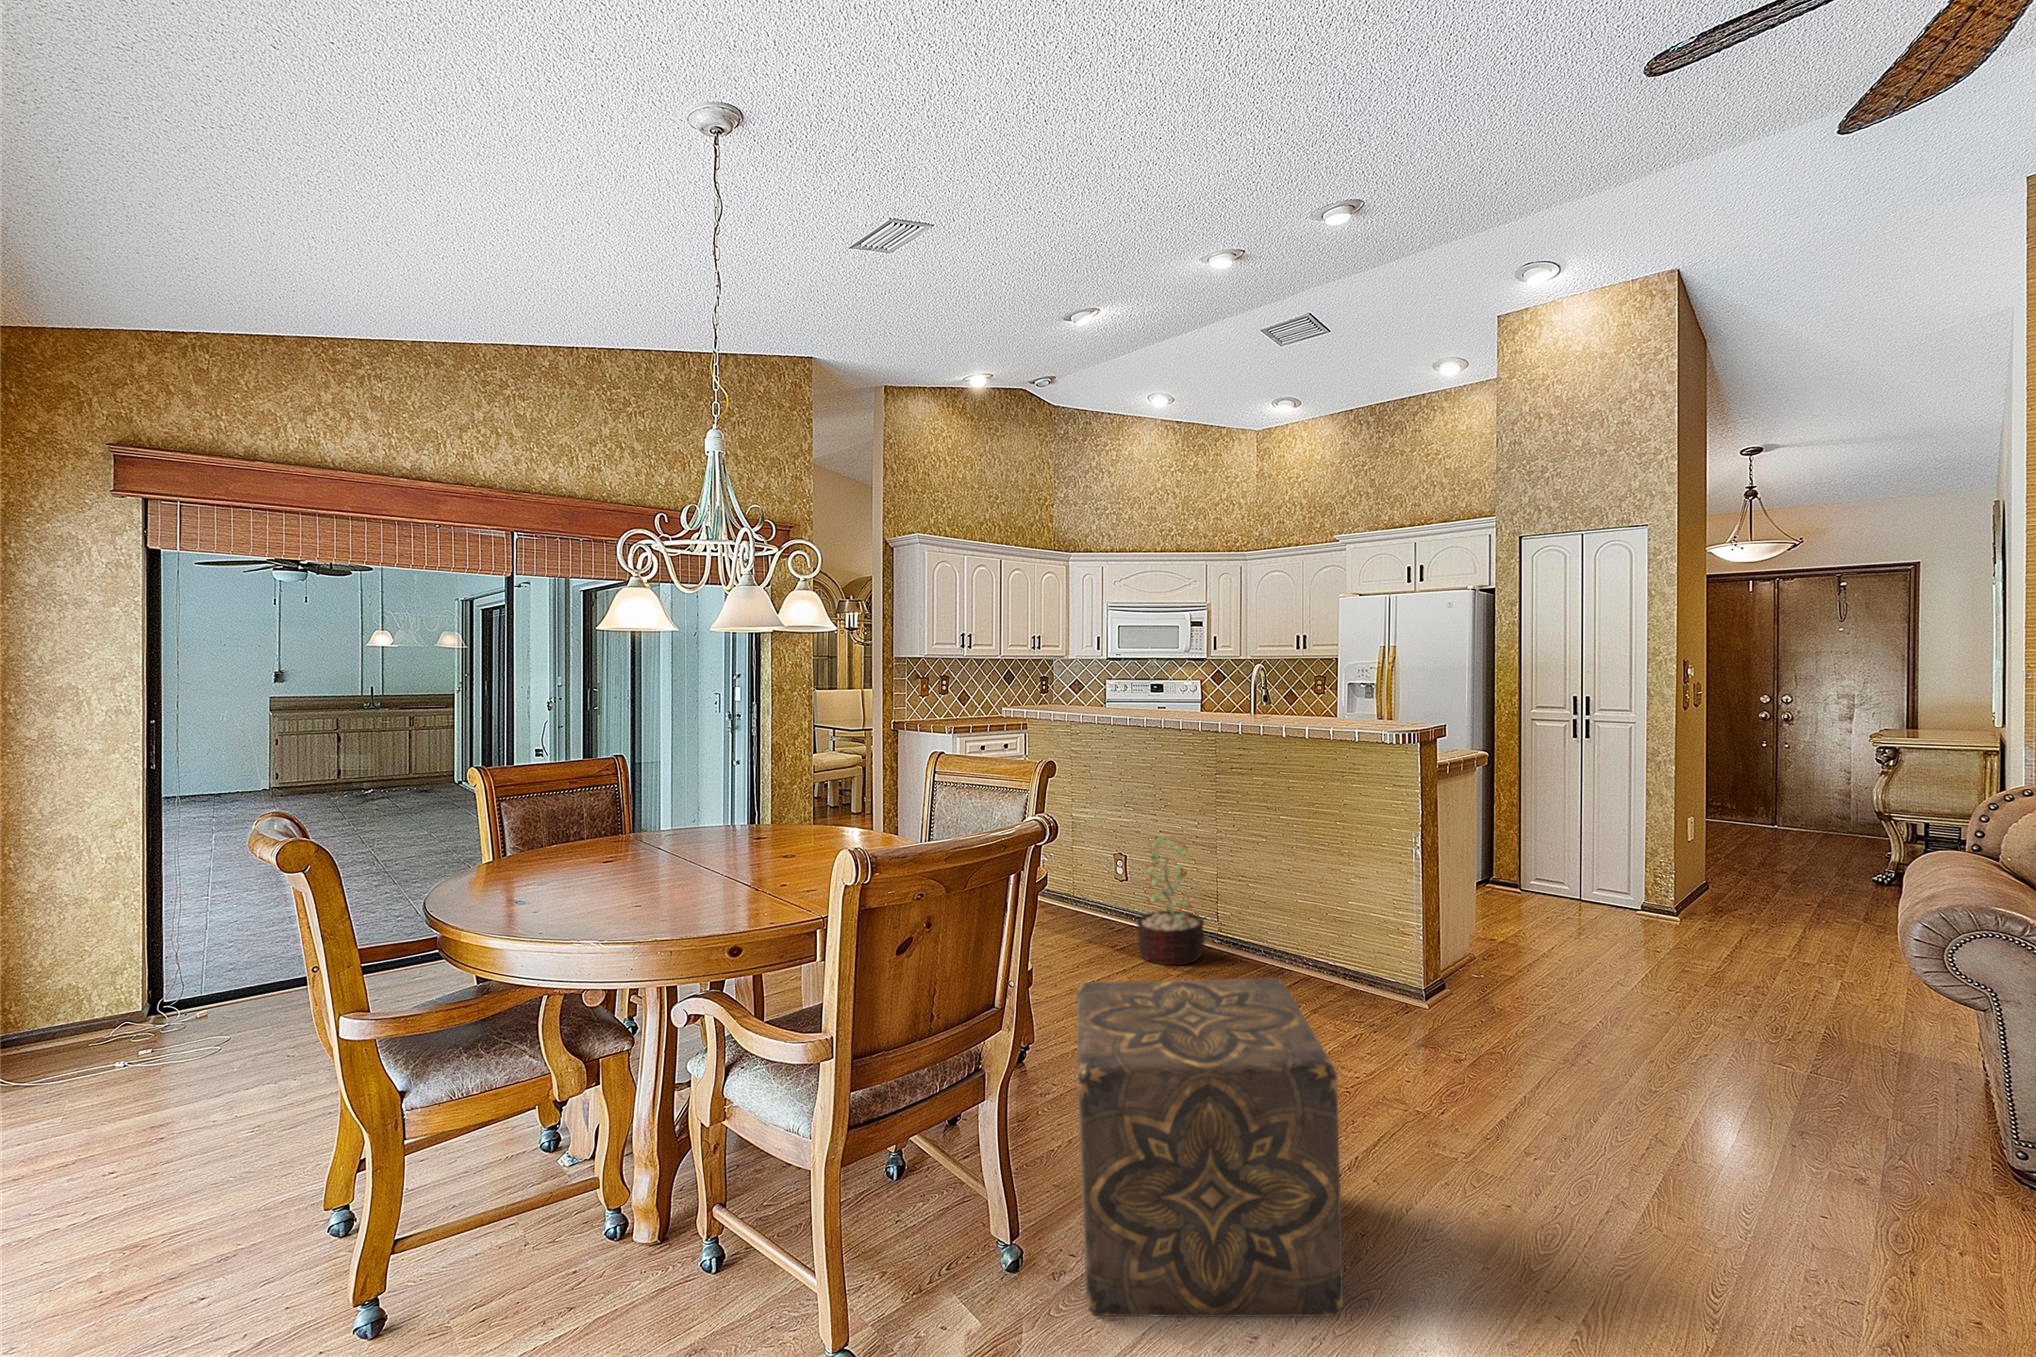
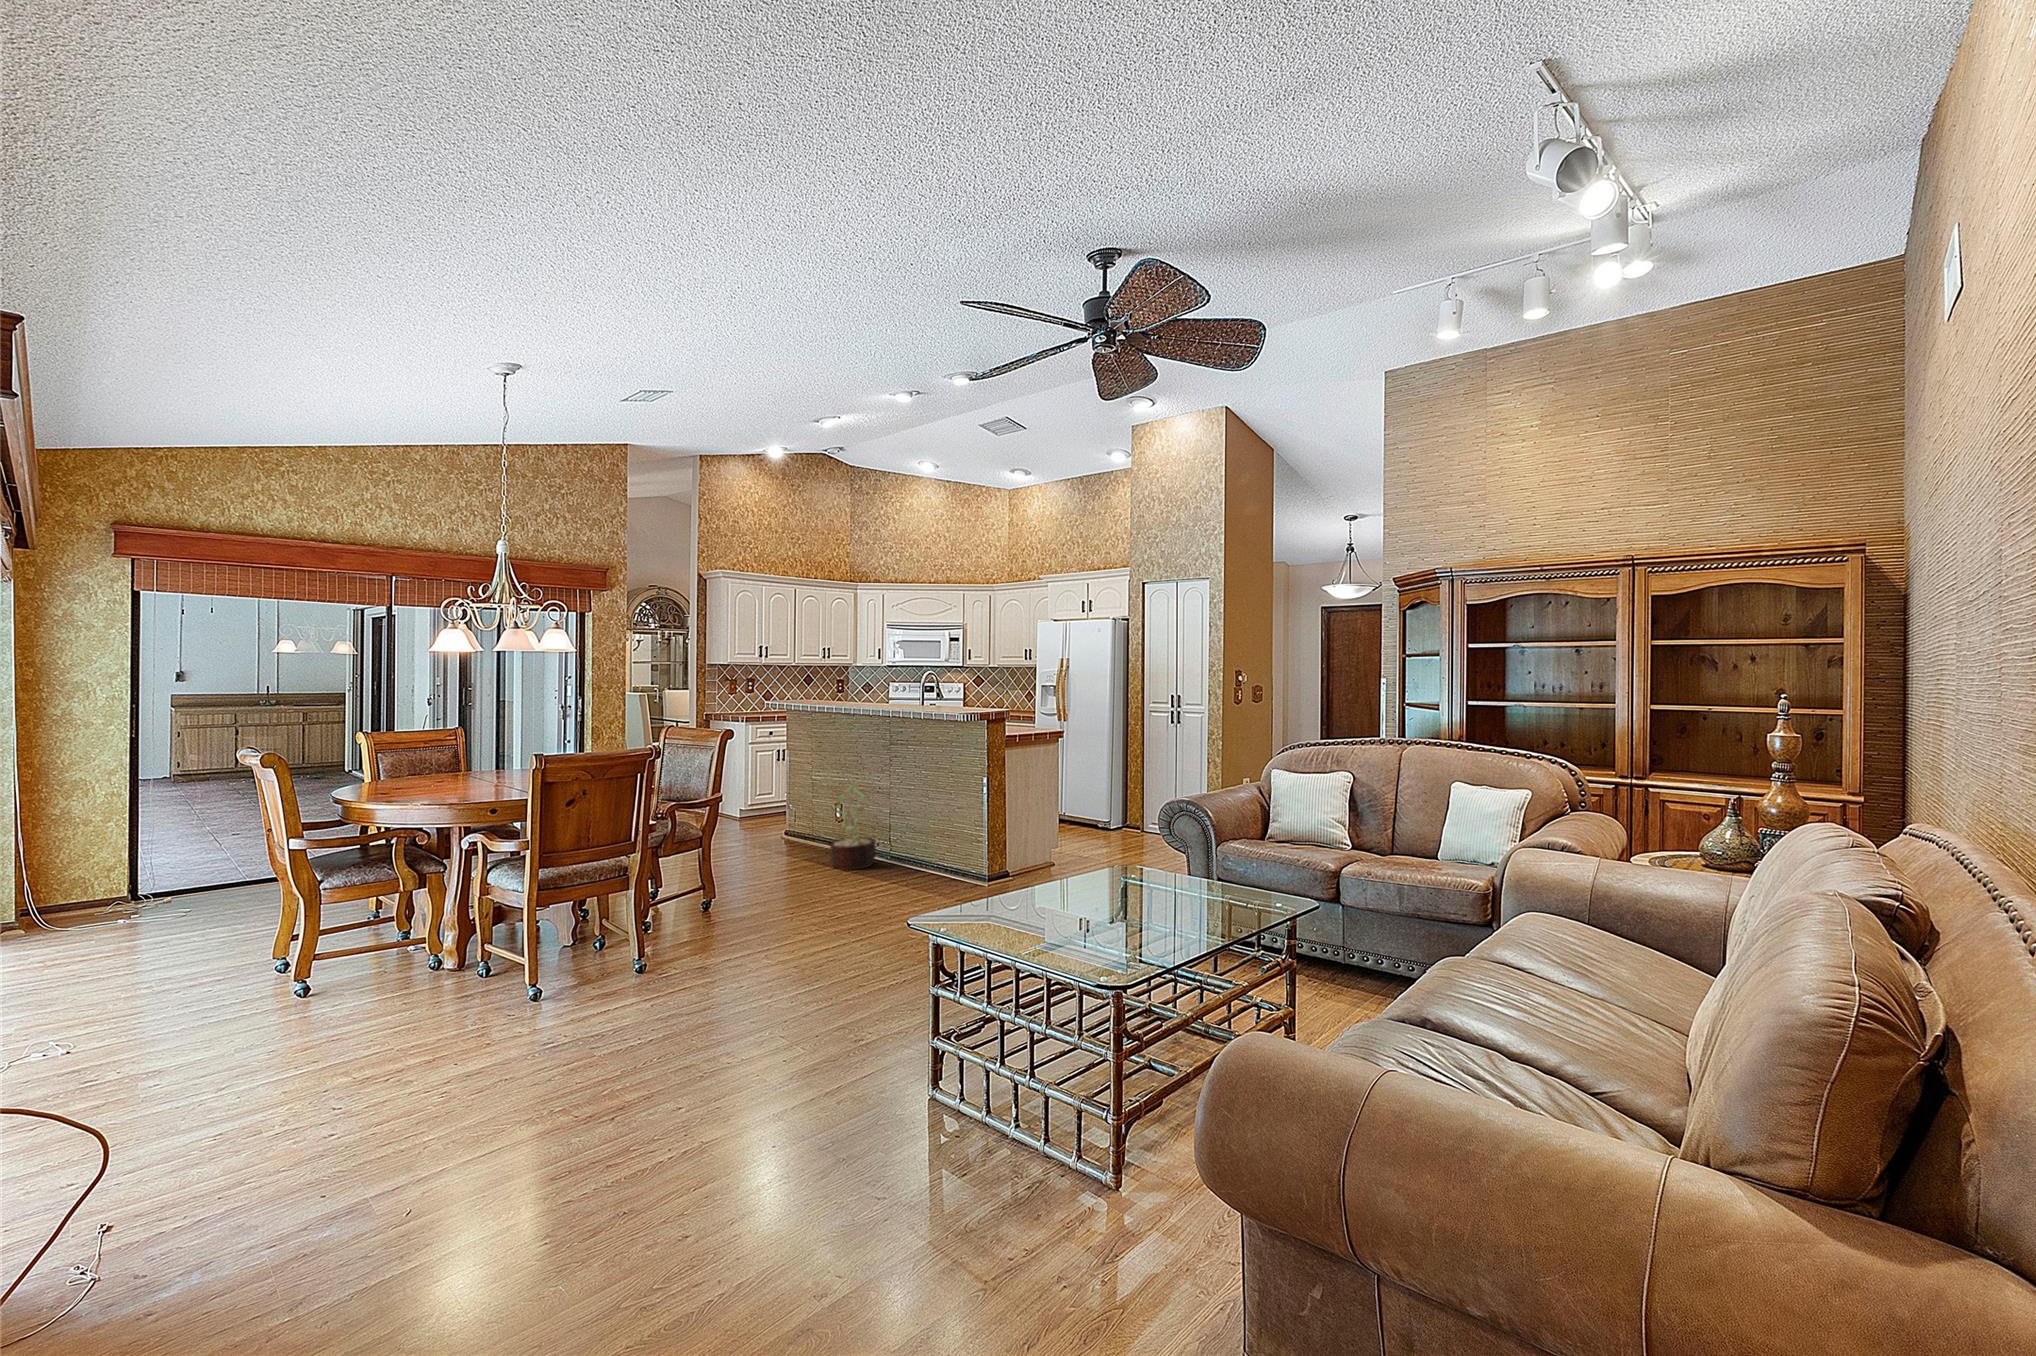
ottoman: present [1077,979,1343,1317] -> none [661,837,814,989]

